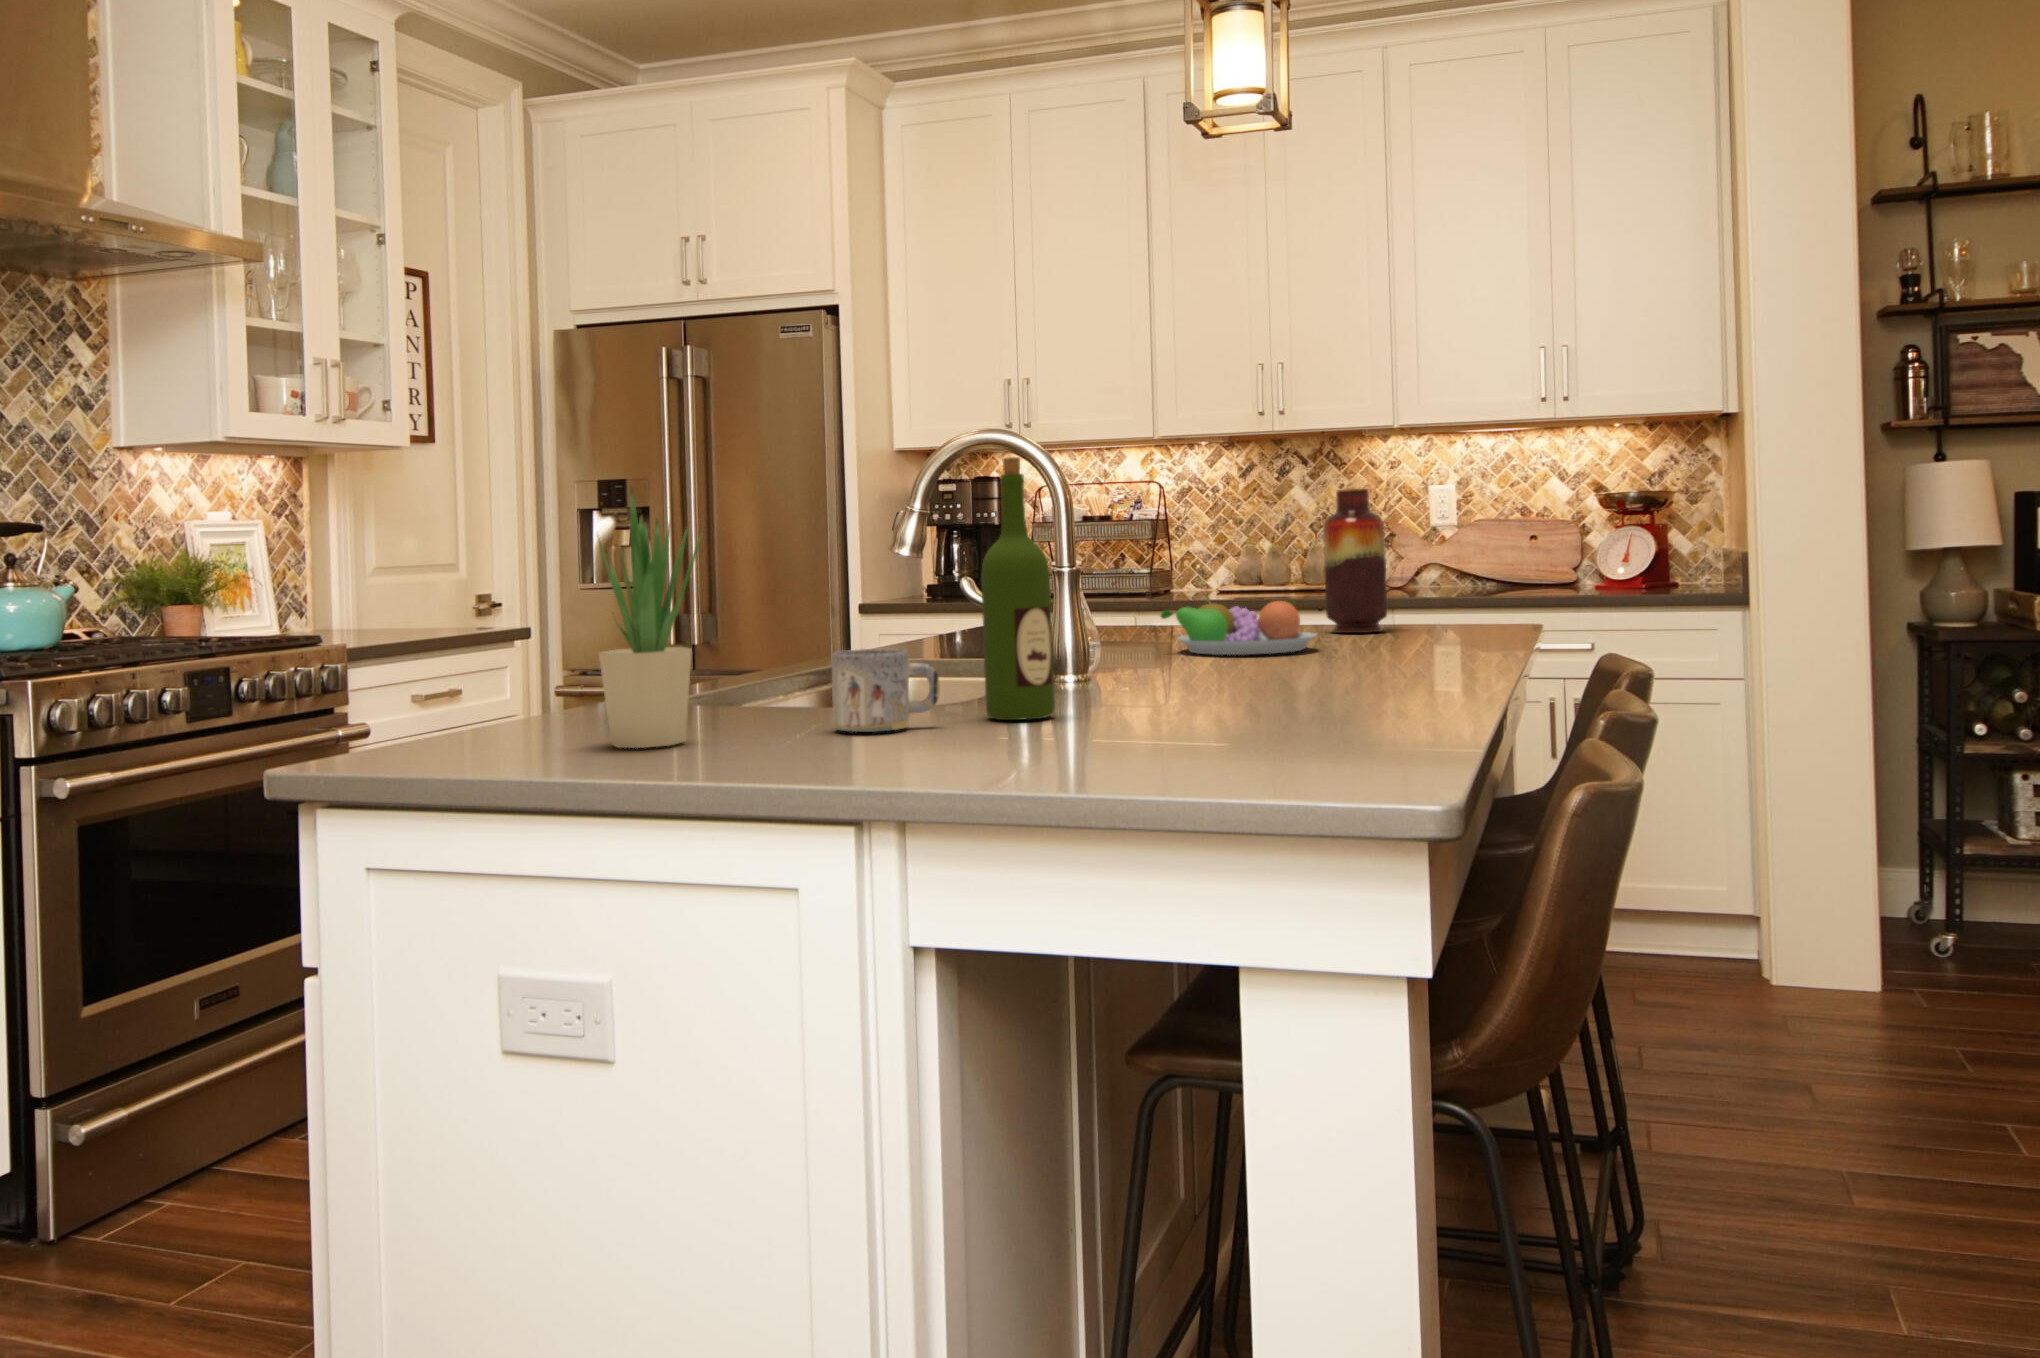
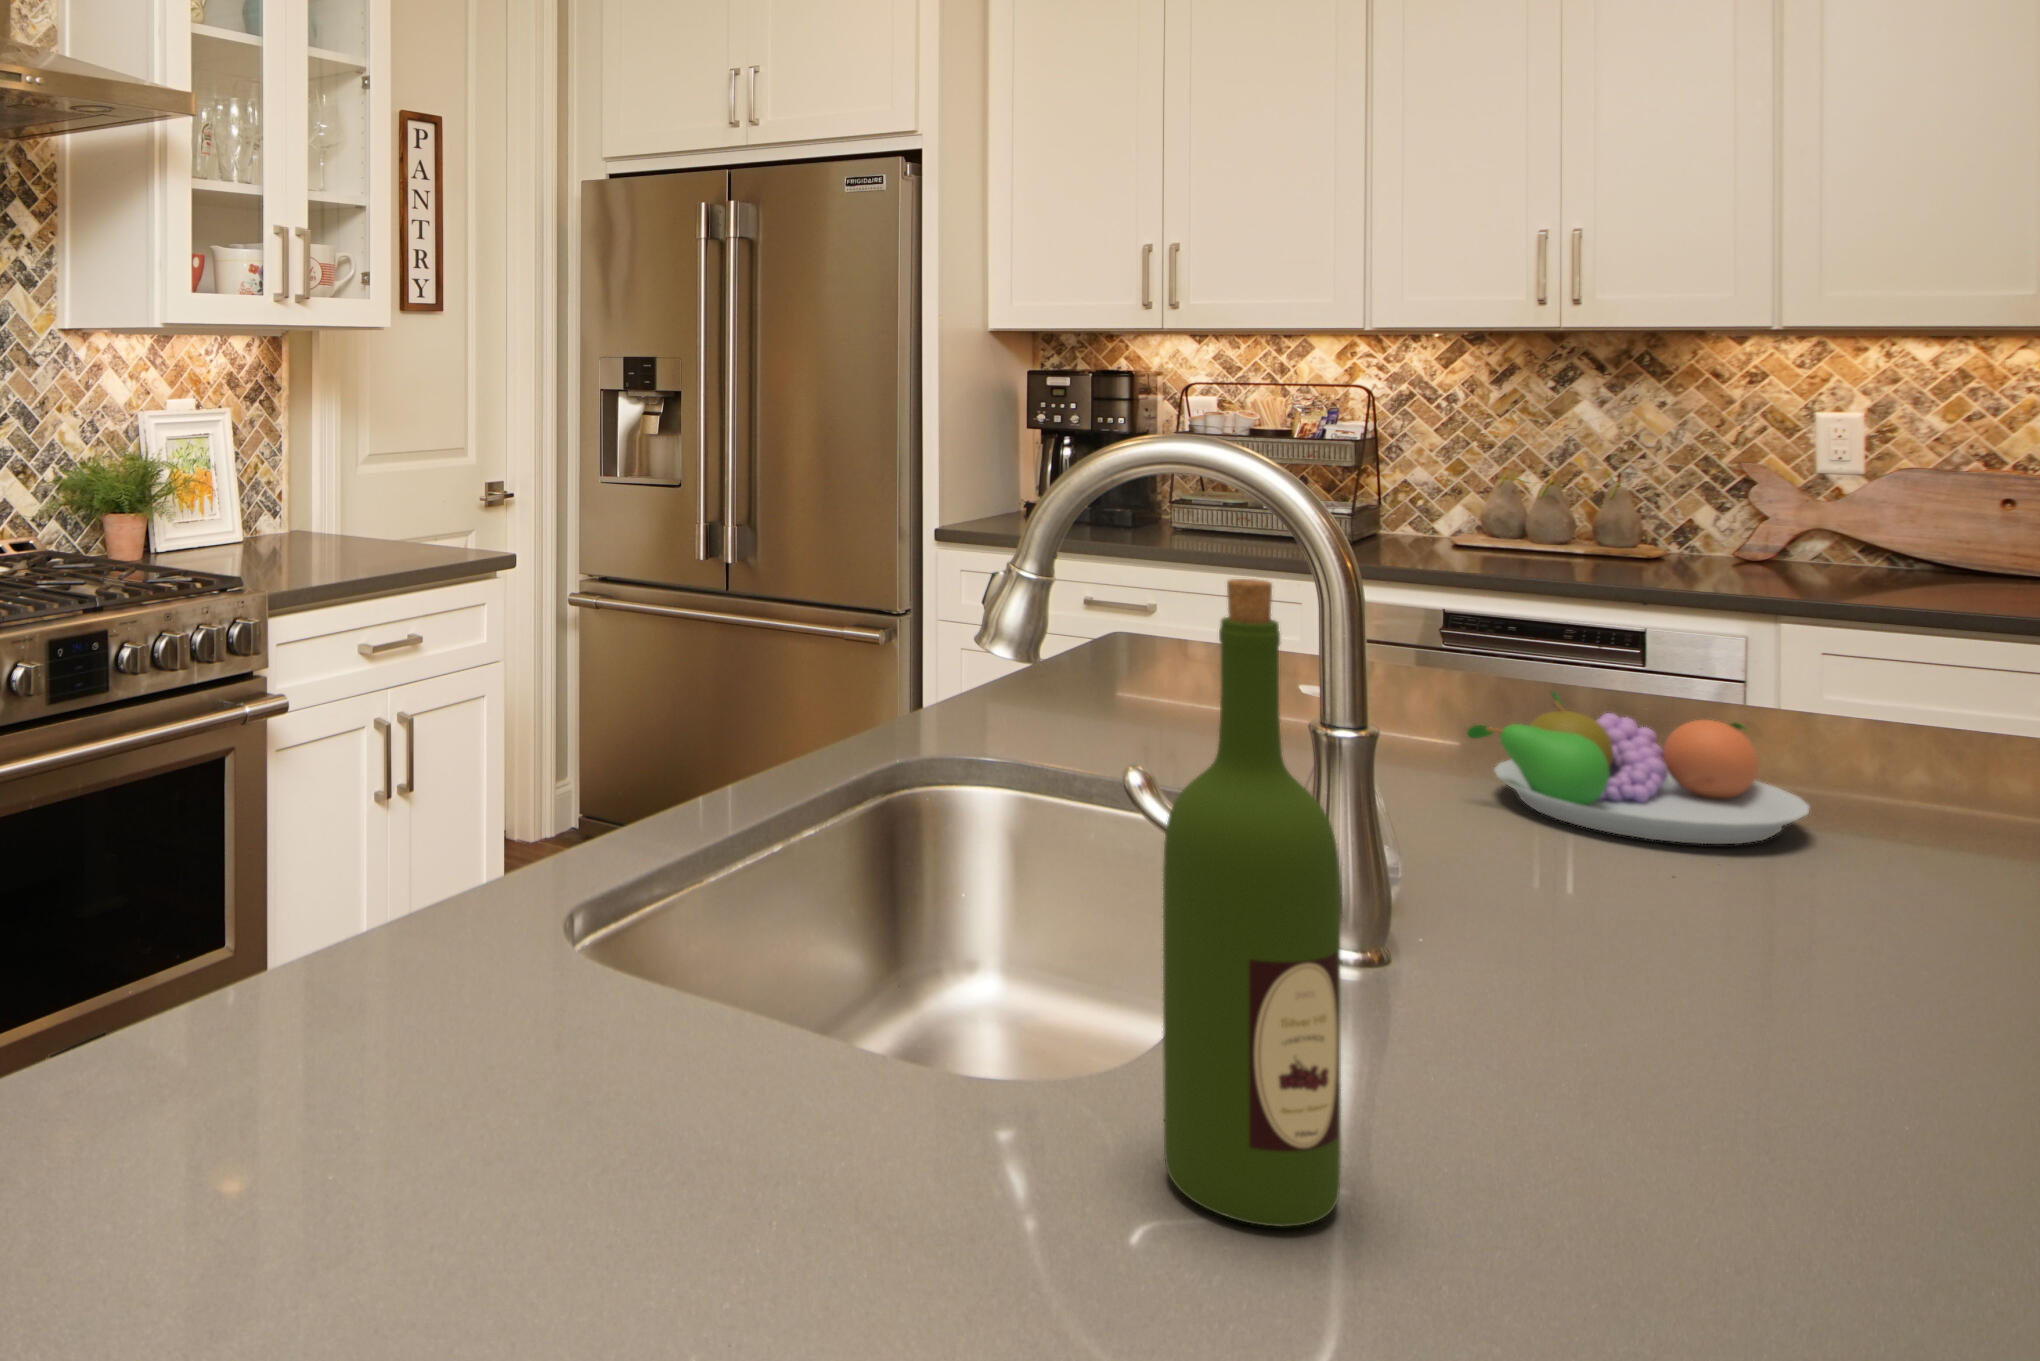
potted plant: present [599,487,704,748] -> none [289,622,524,1231]
vase: present [1323,489,1387,633] -> none [1763,491,1900,757]
mug: present [832,649,940,732] -> none [802,991,1055,1243]

